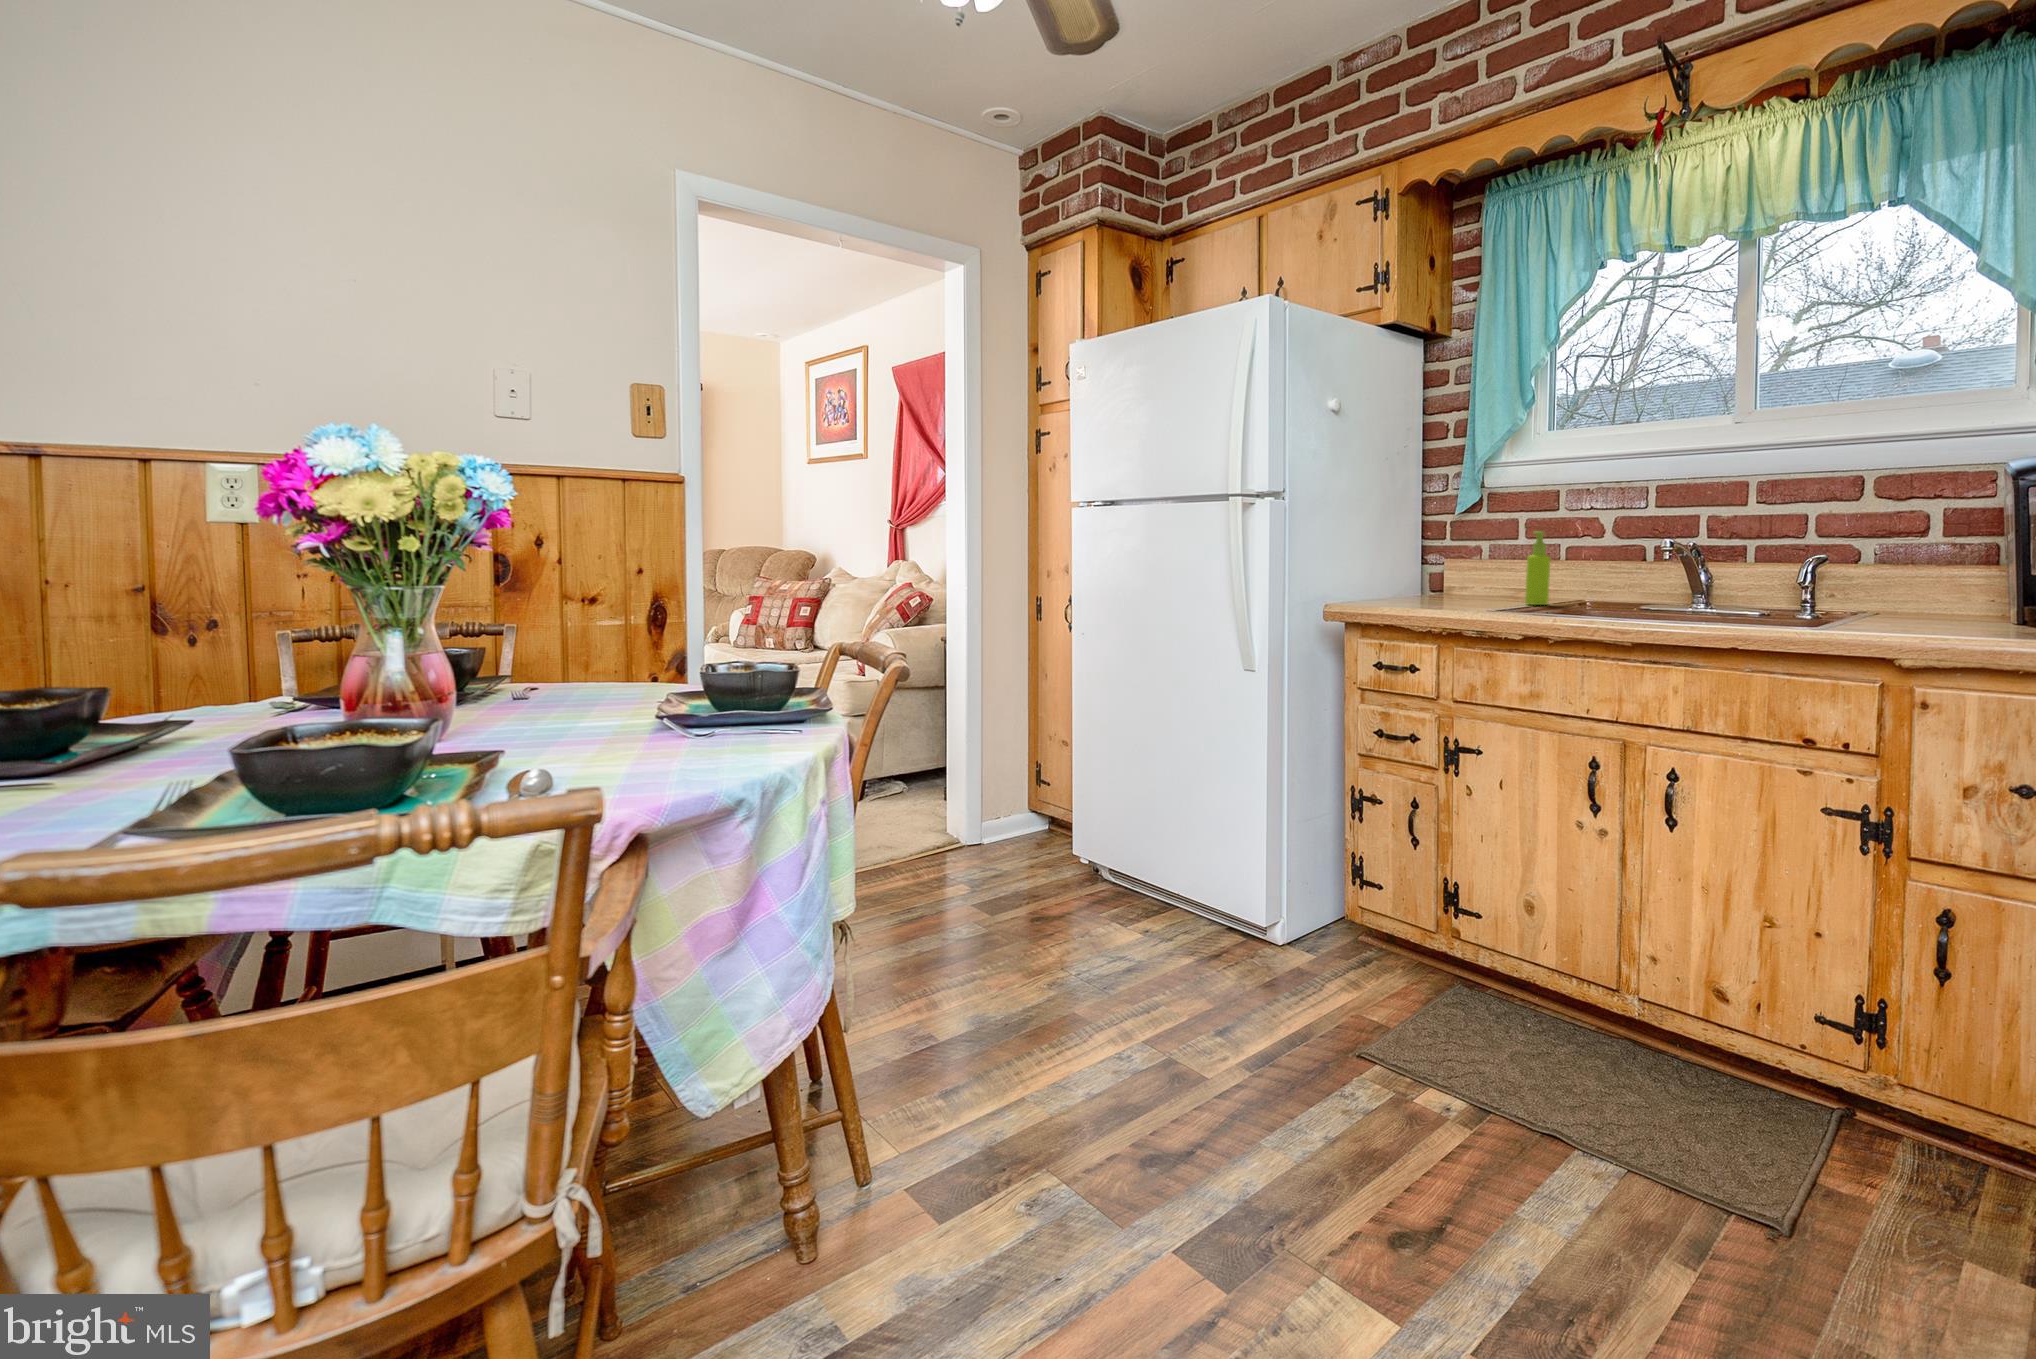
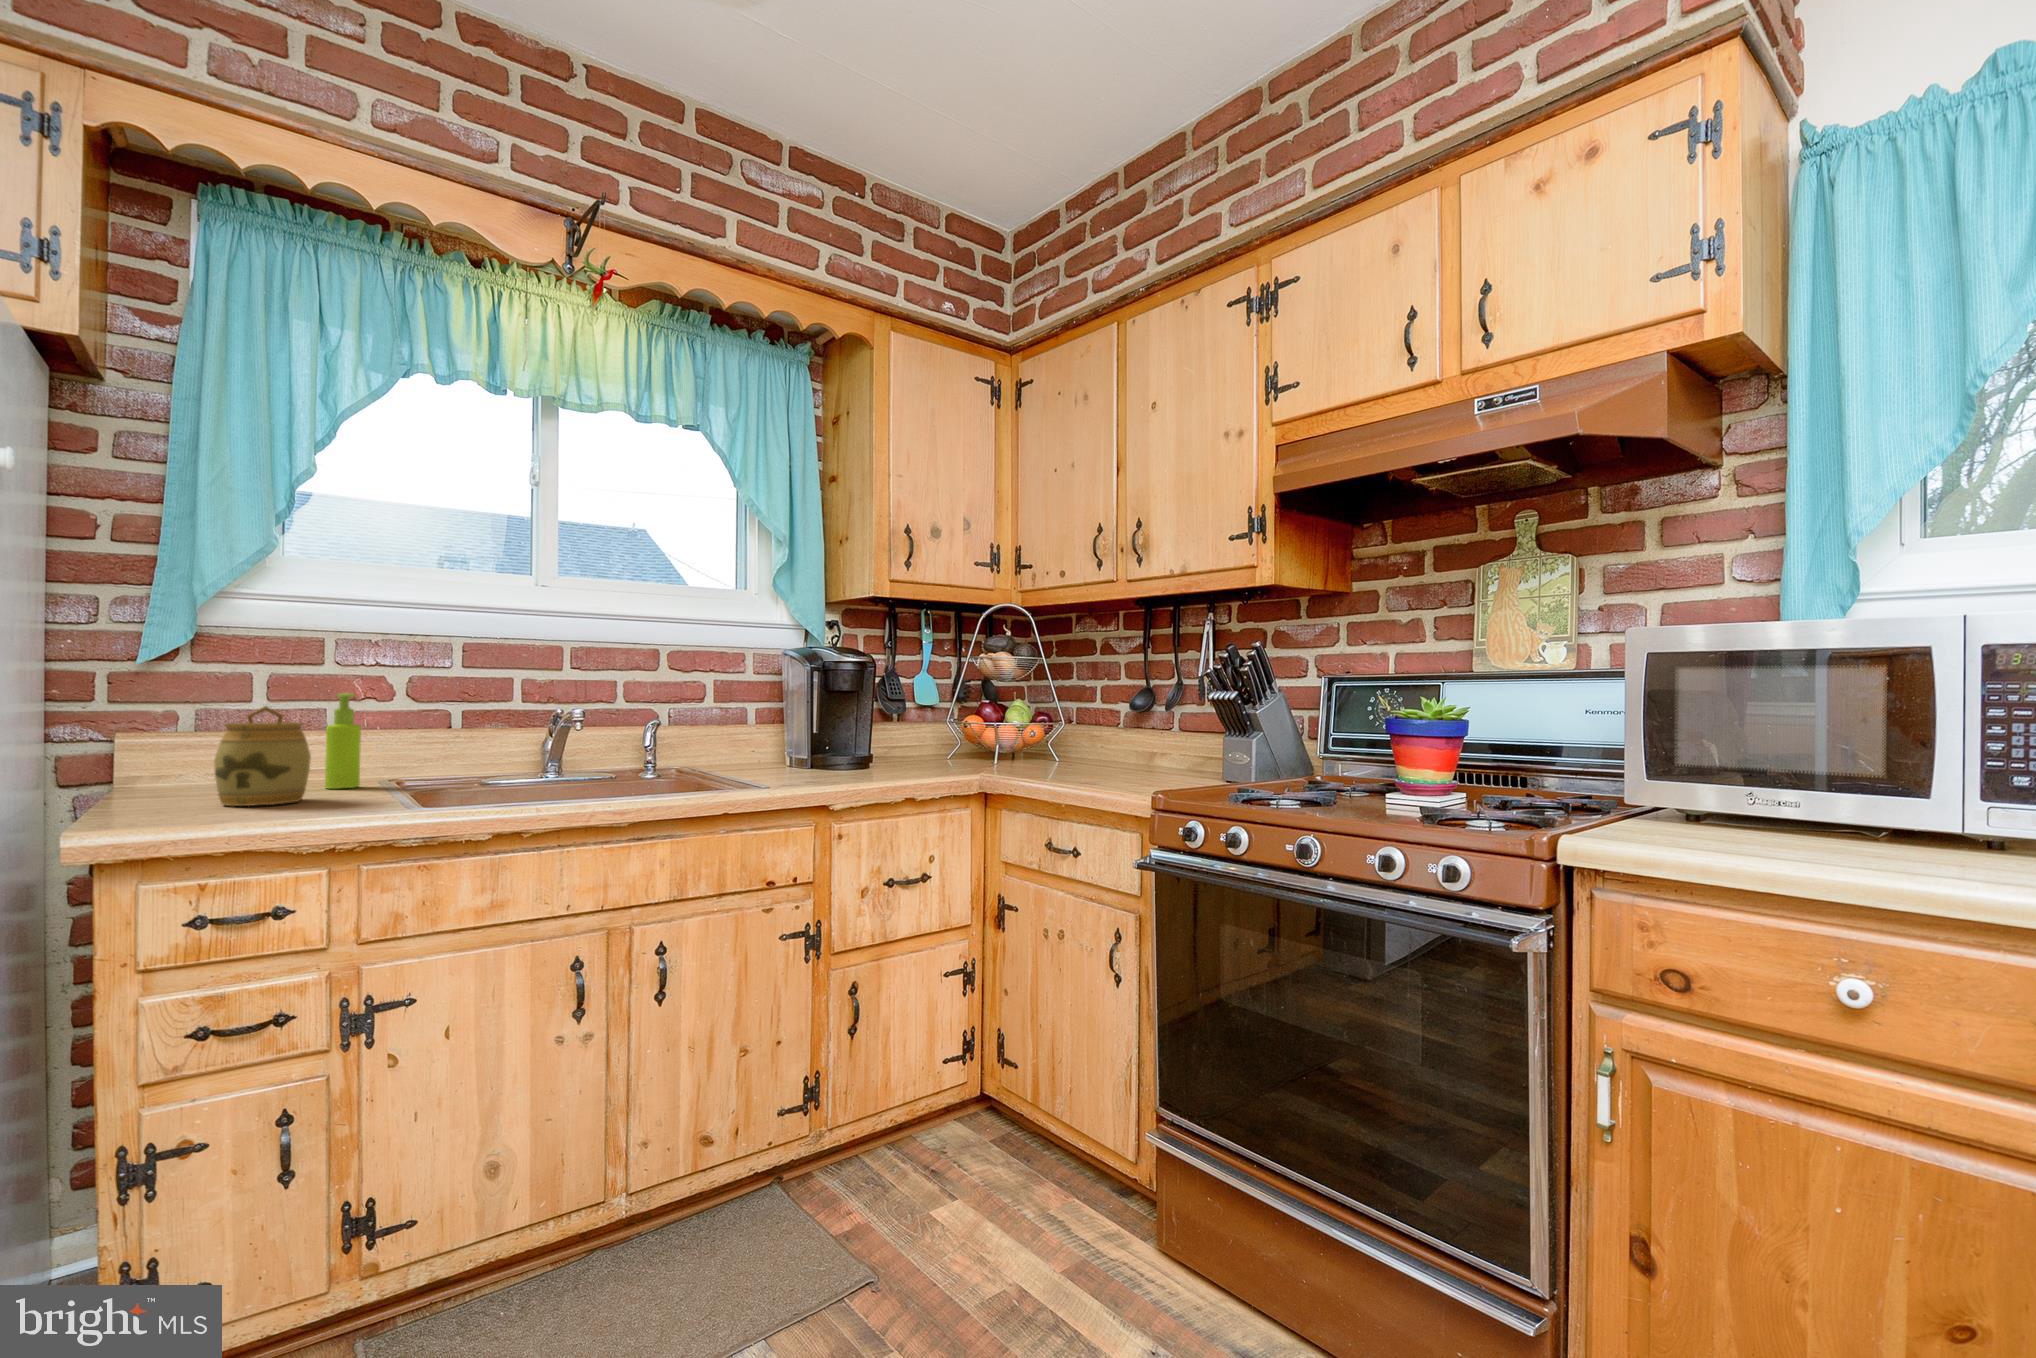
jar: none [1432,540,1486,607] -> present [214,706,311,806]

